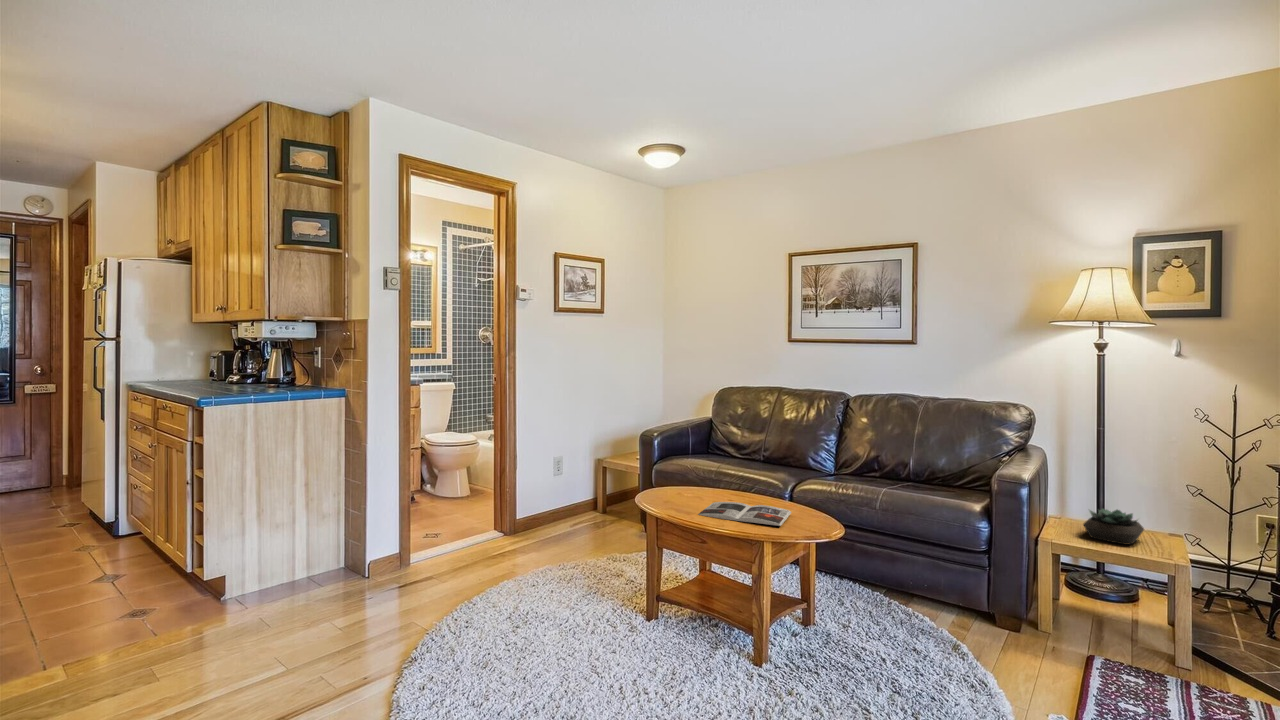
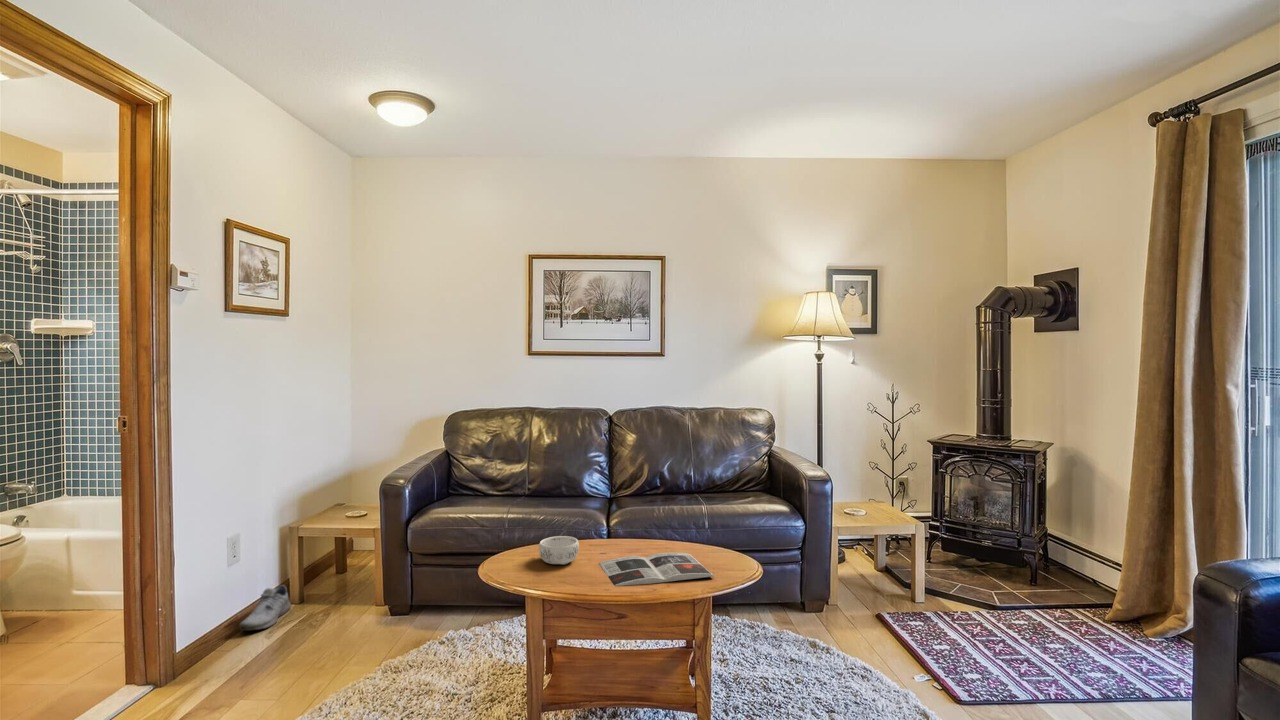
decorative bowl: none [673,478,704,498] -> present [539,536,579,565]
shoe: none [557,498,593,522] -> present [239,585,291,631]
succulent plant: present [1083,509,1144,545] -> none [846,491,888,520]

